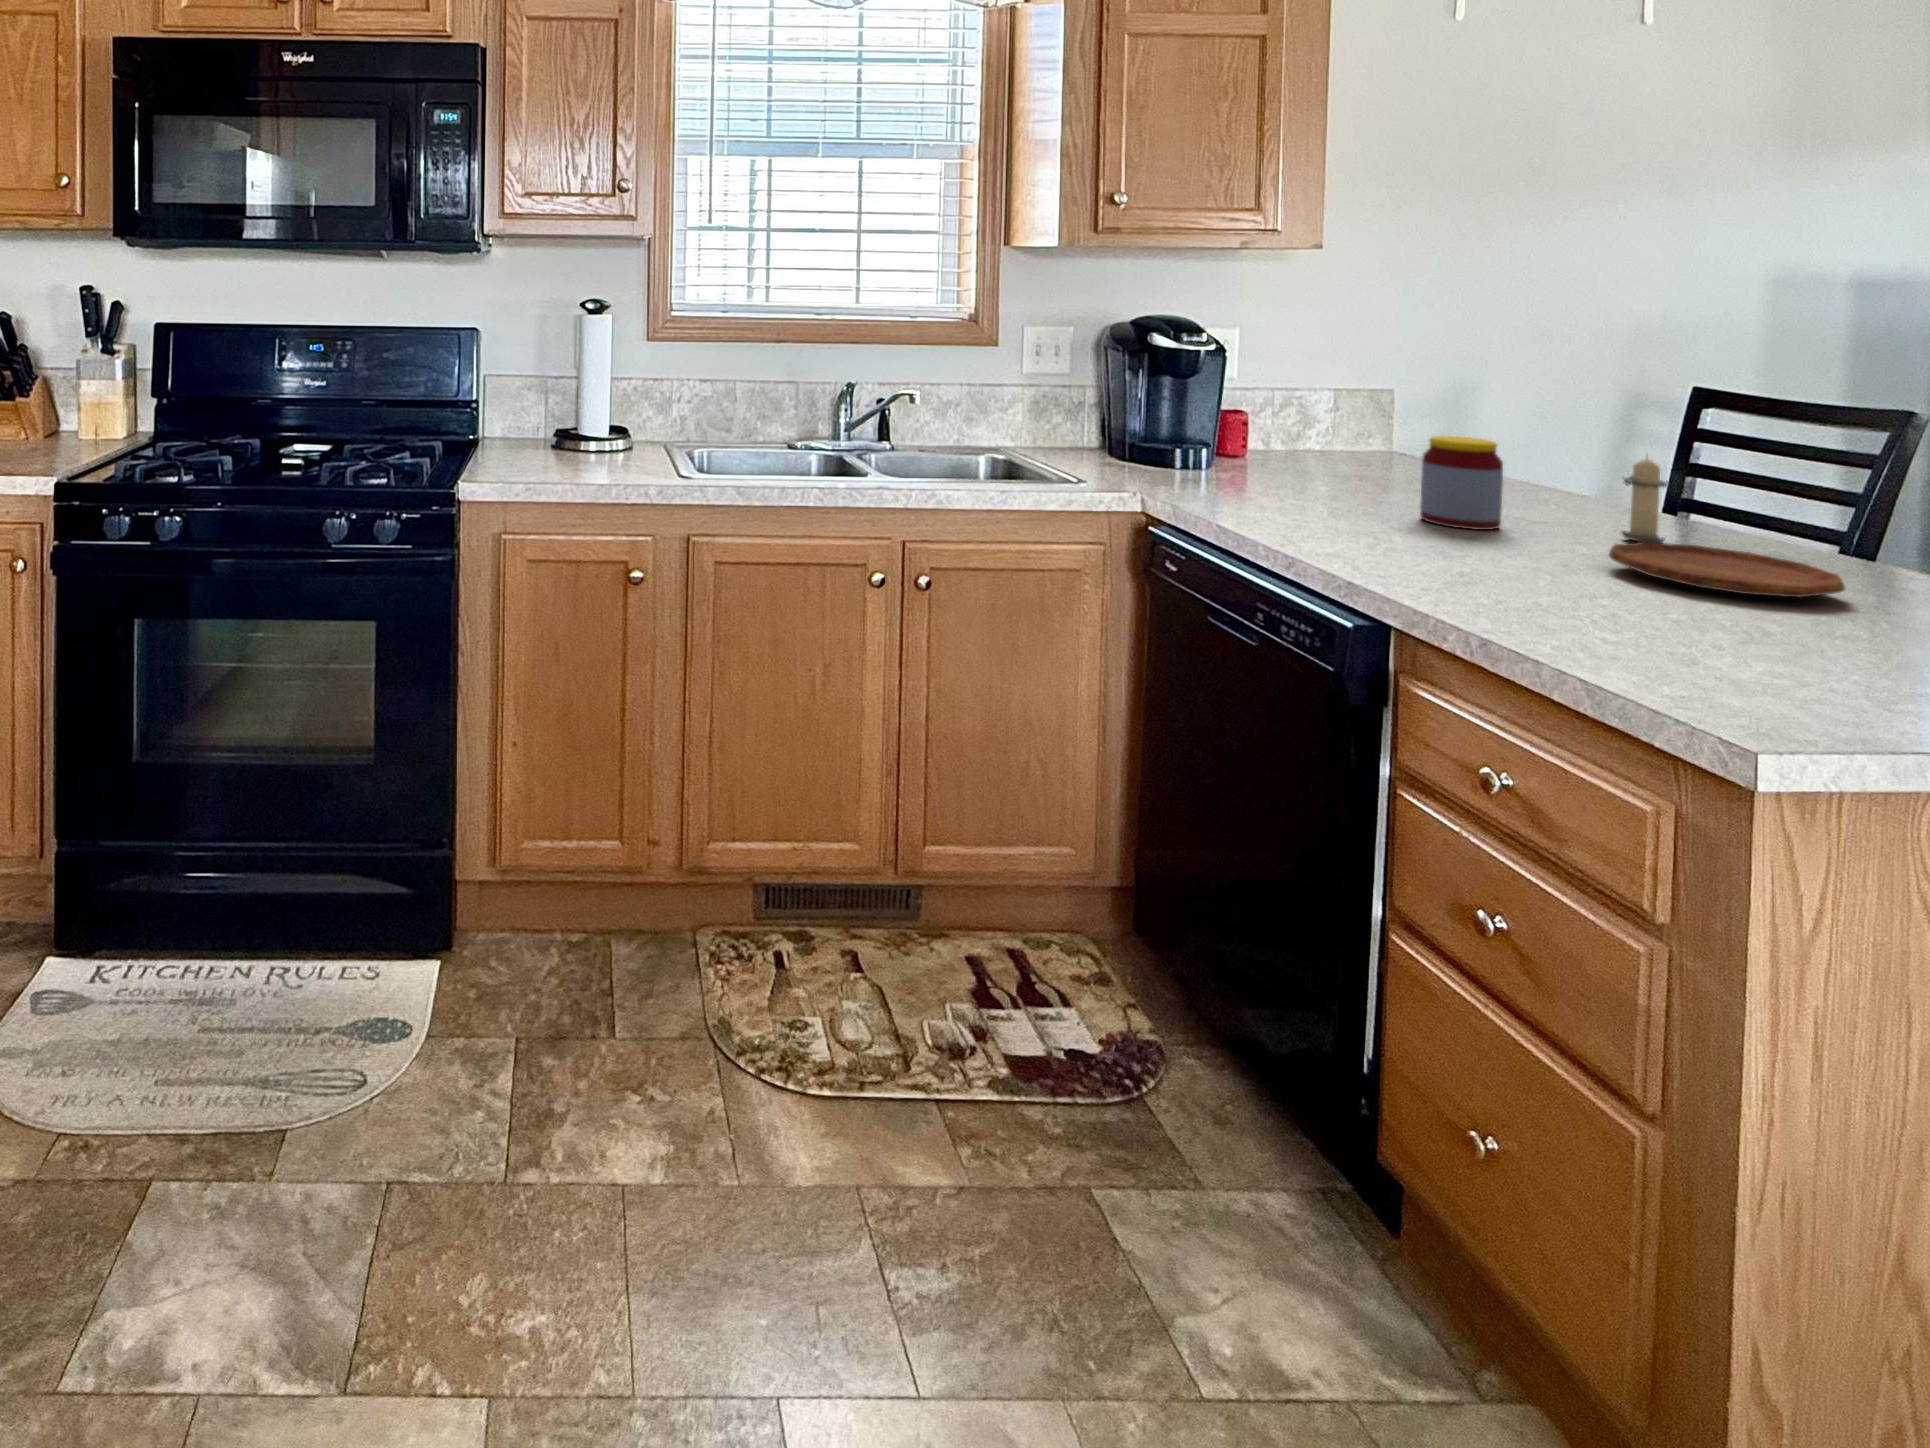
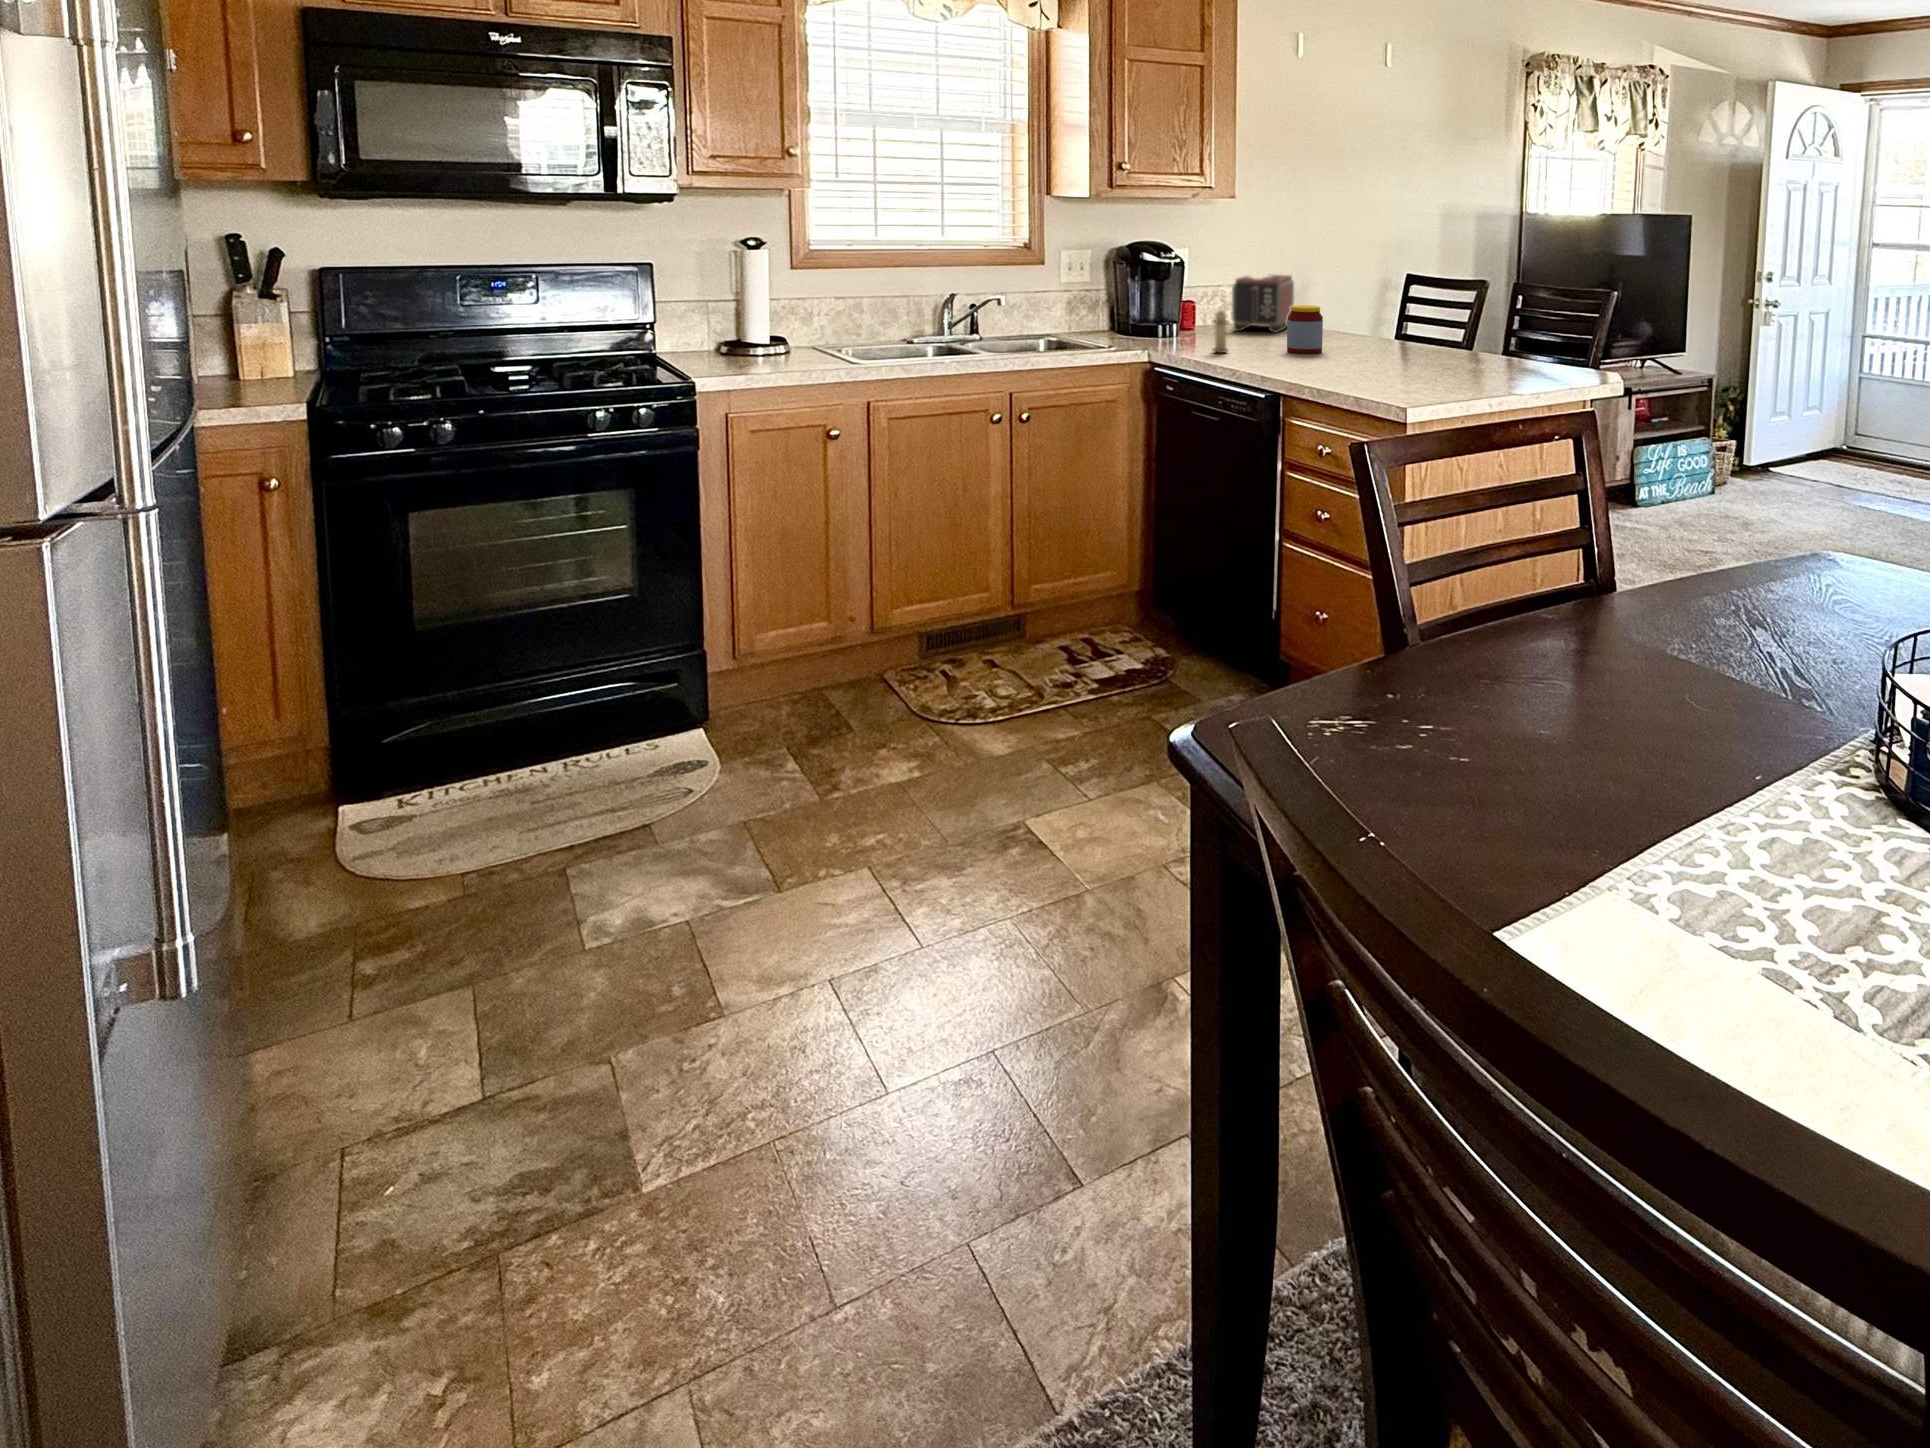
toaster: none [1315,370,1440,472] -> present [1232,275,1294,333]
candle: present [1622,458,1668,543] -> present [1212,310,1230,353]
tray: present [1609,542,1845,597] -> none [1363,349,1444,365]

